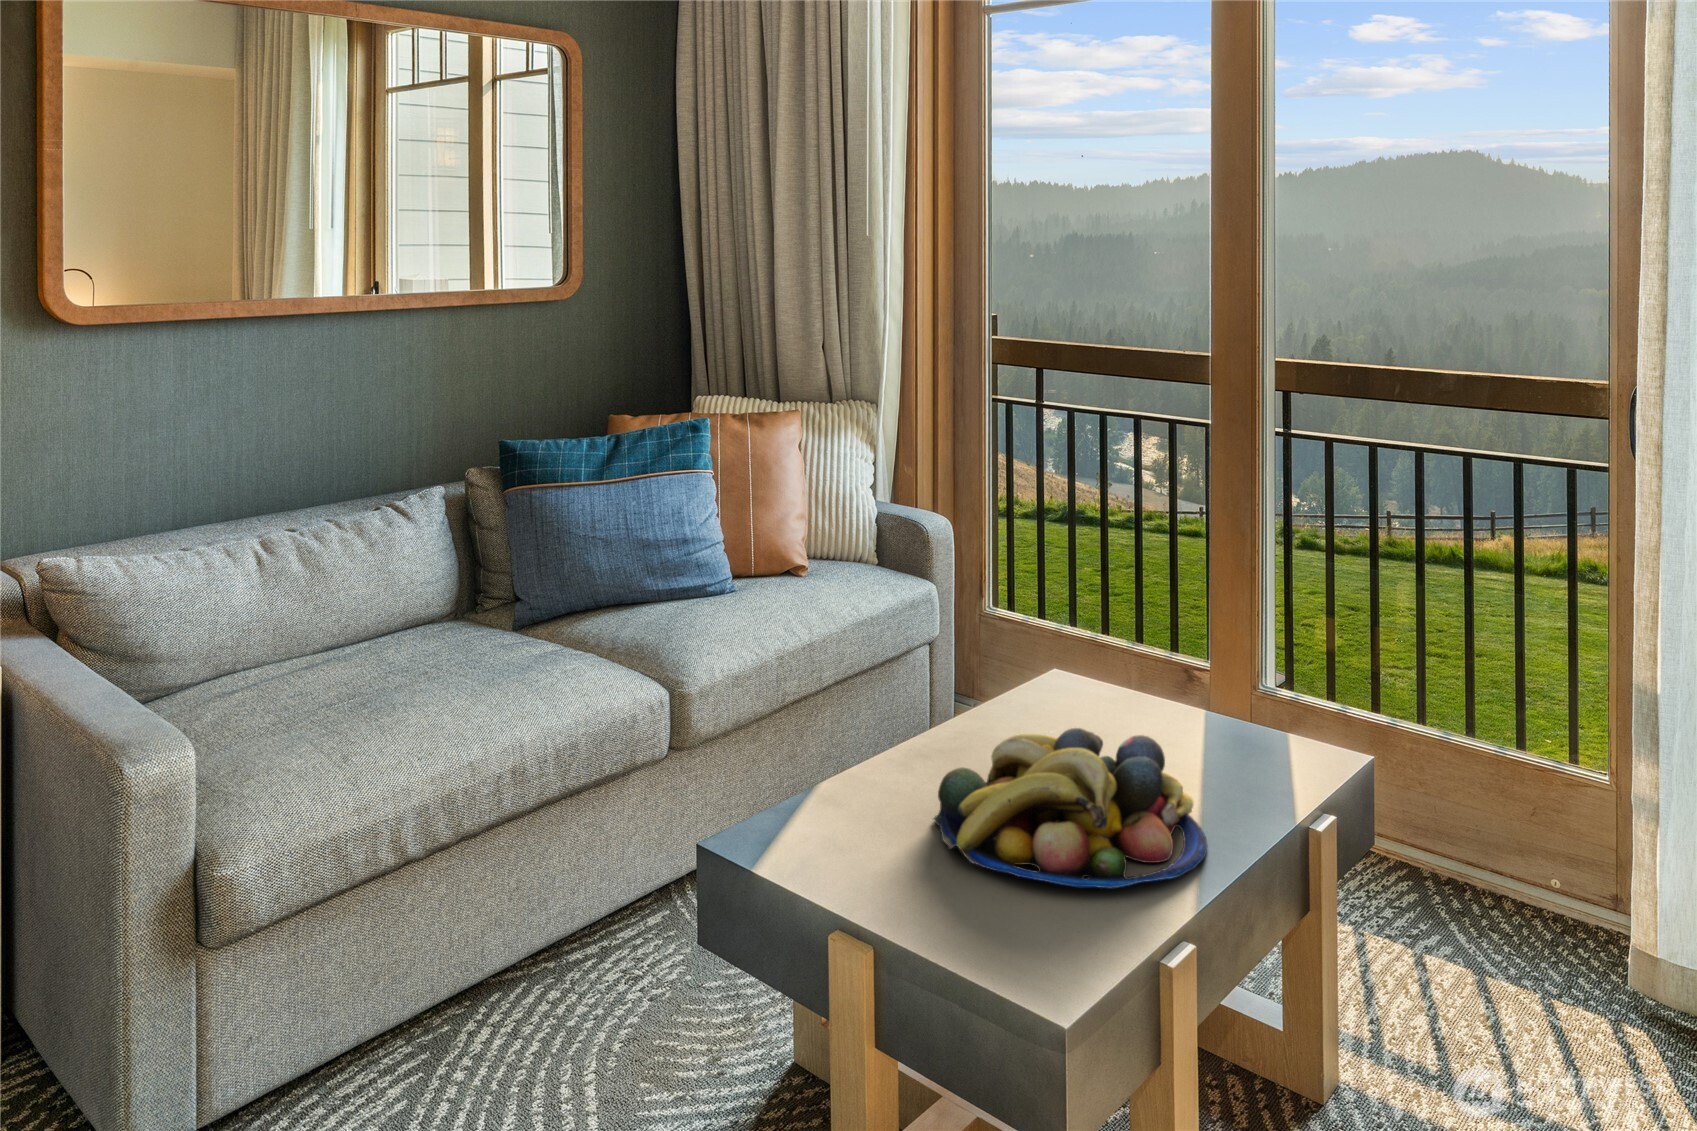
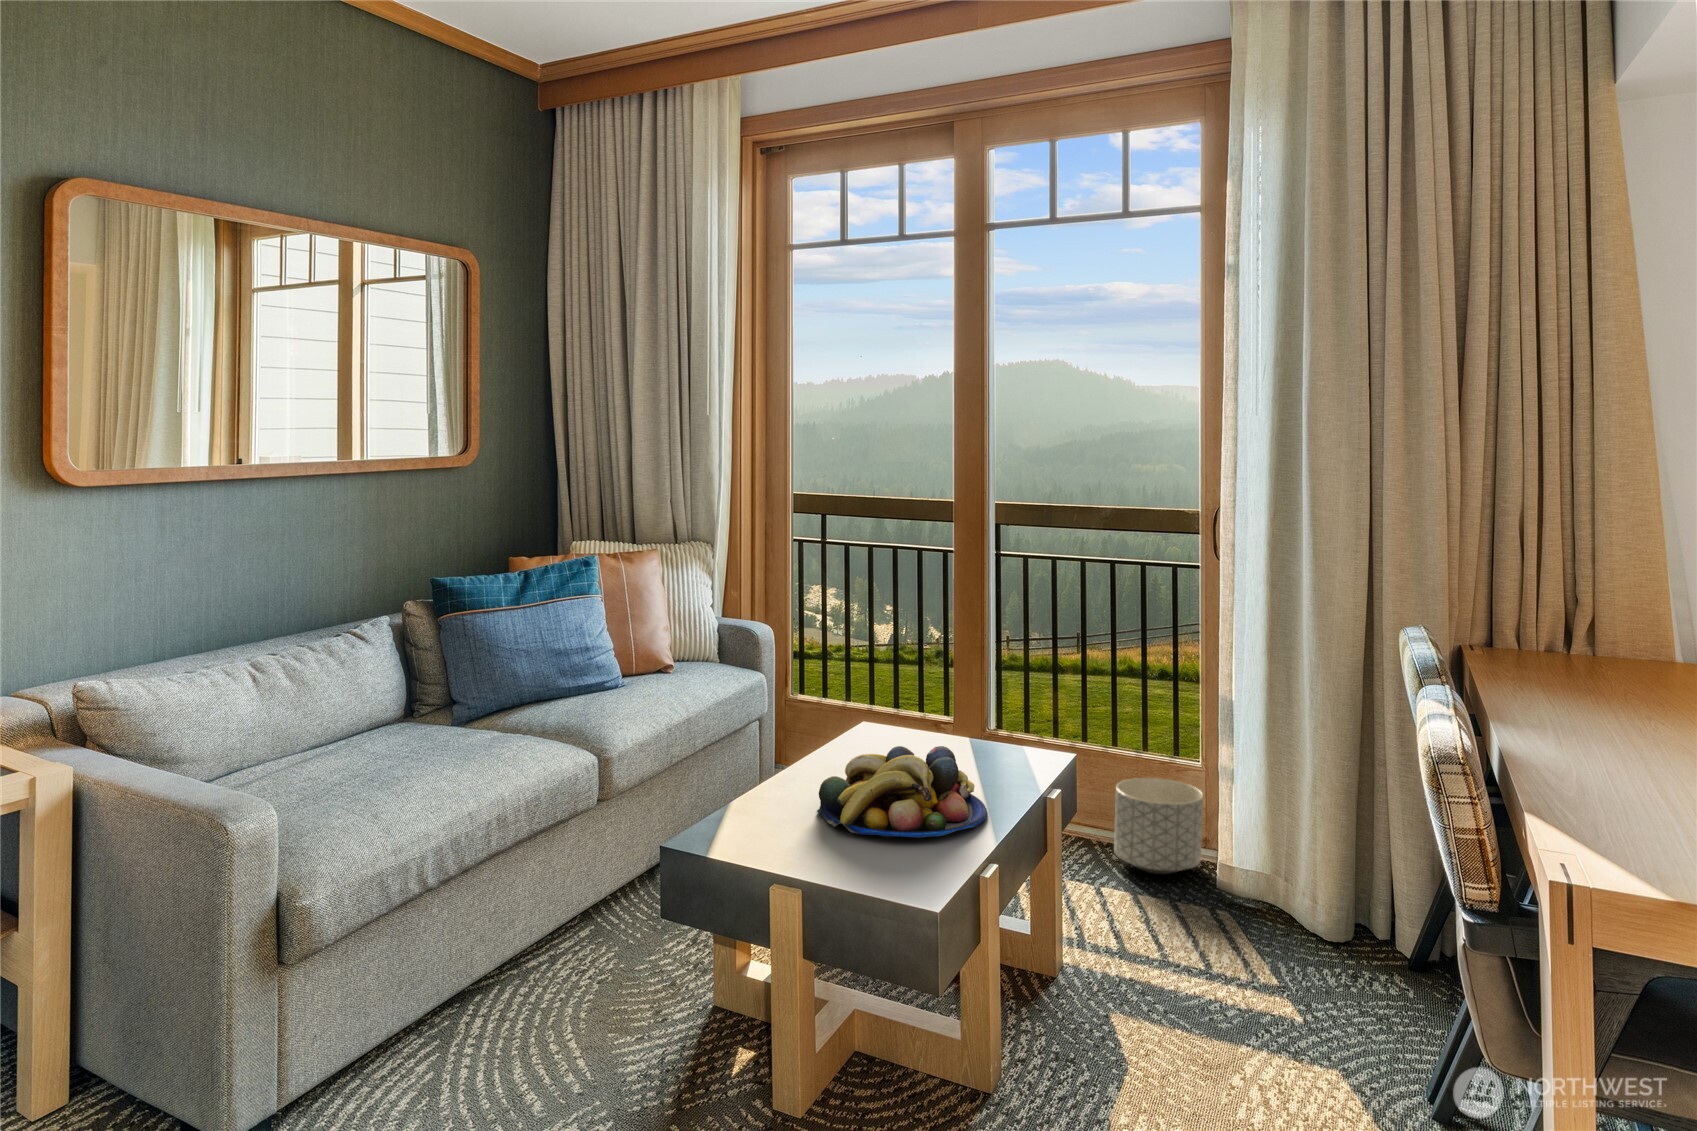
planter: none [1457,791,1623,947] -> present [1114,778,1203,874]

